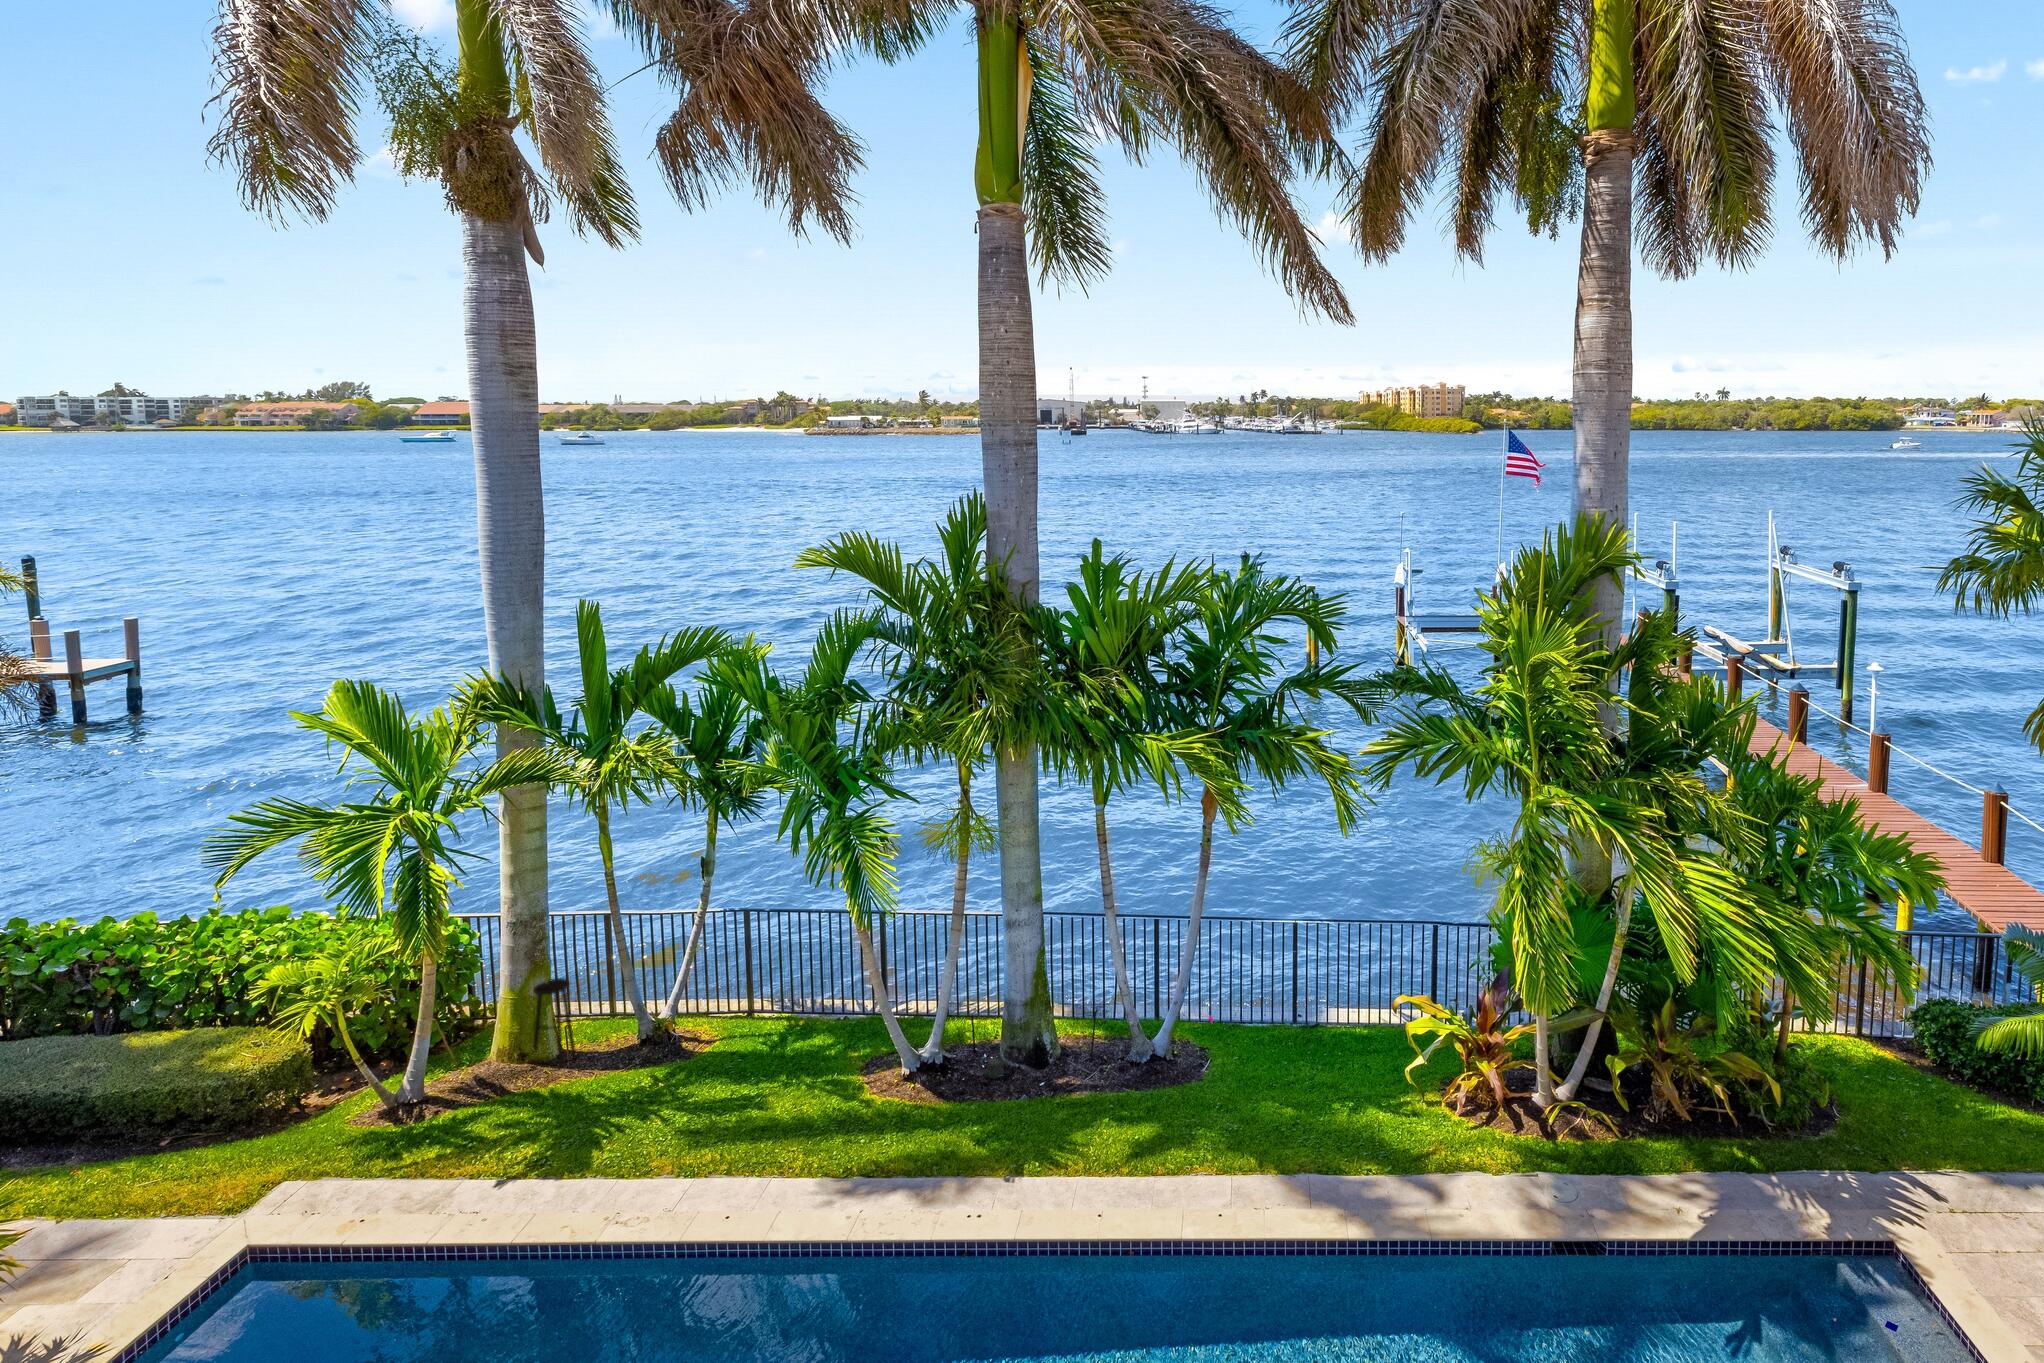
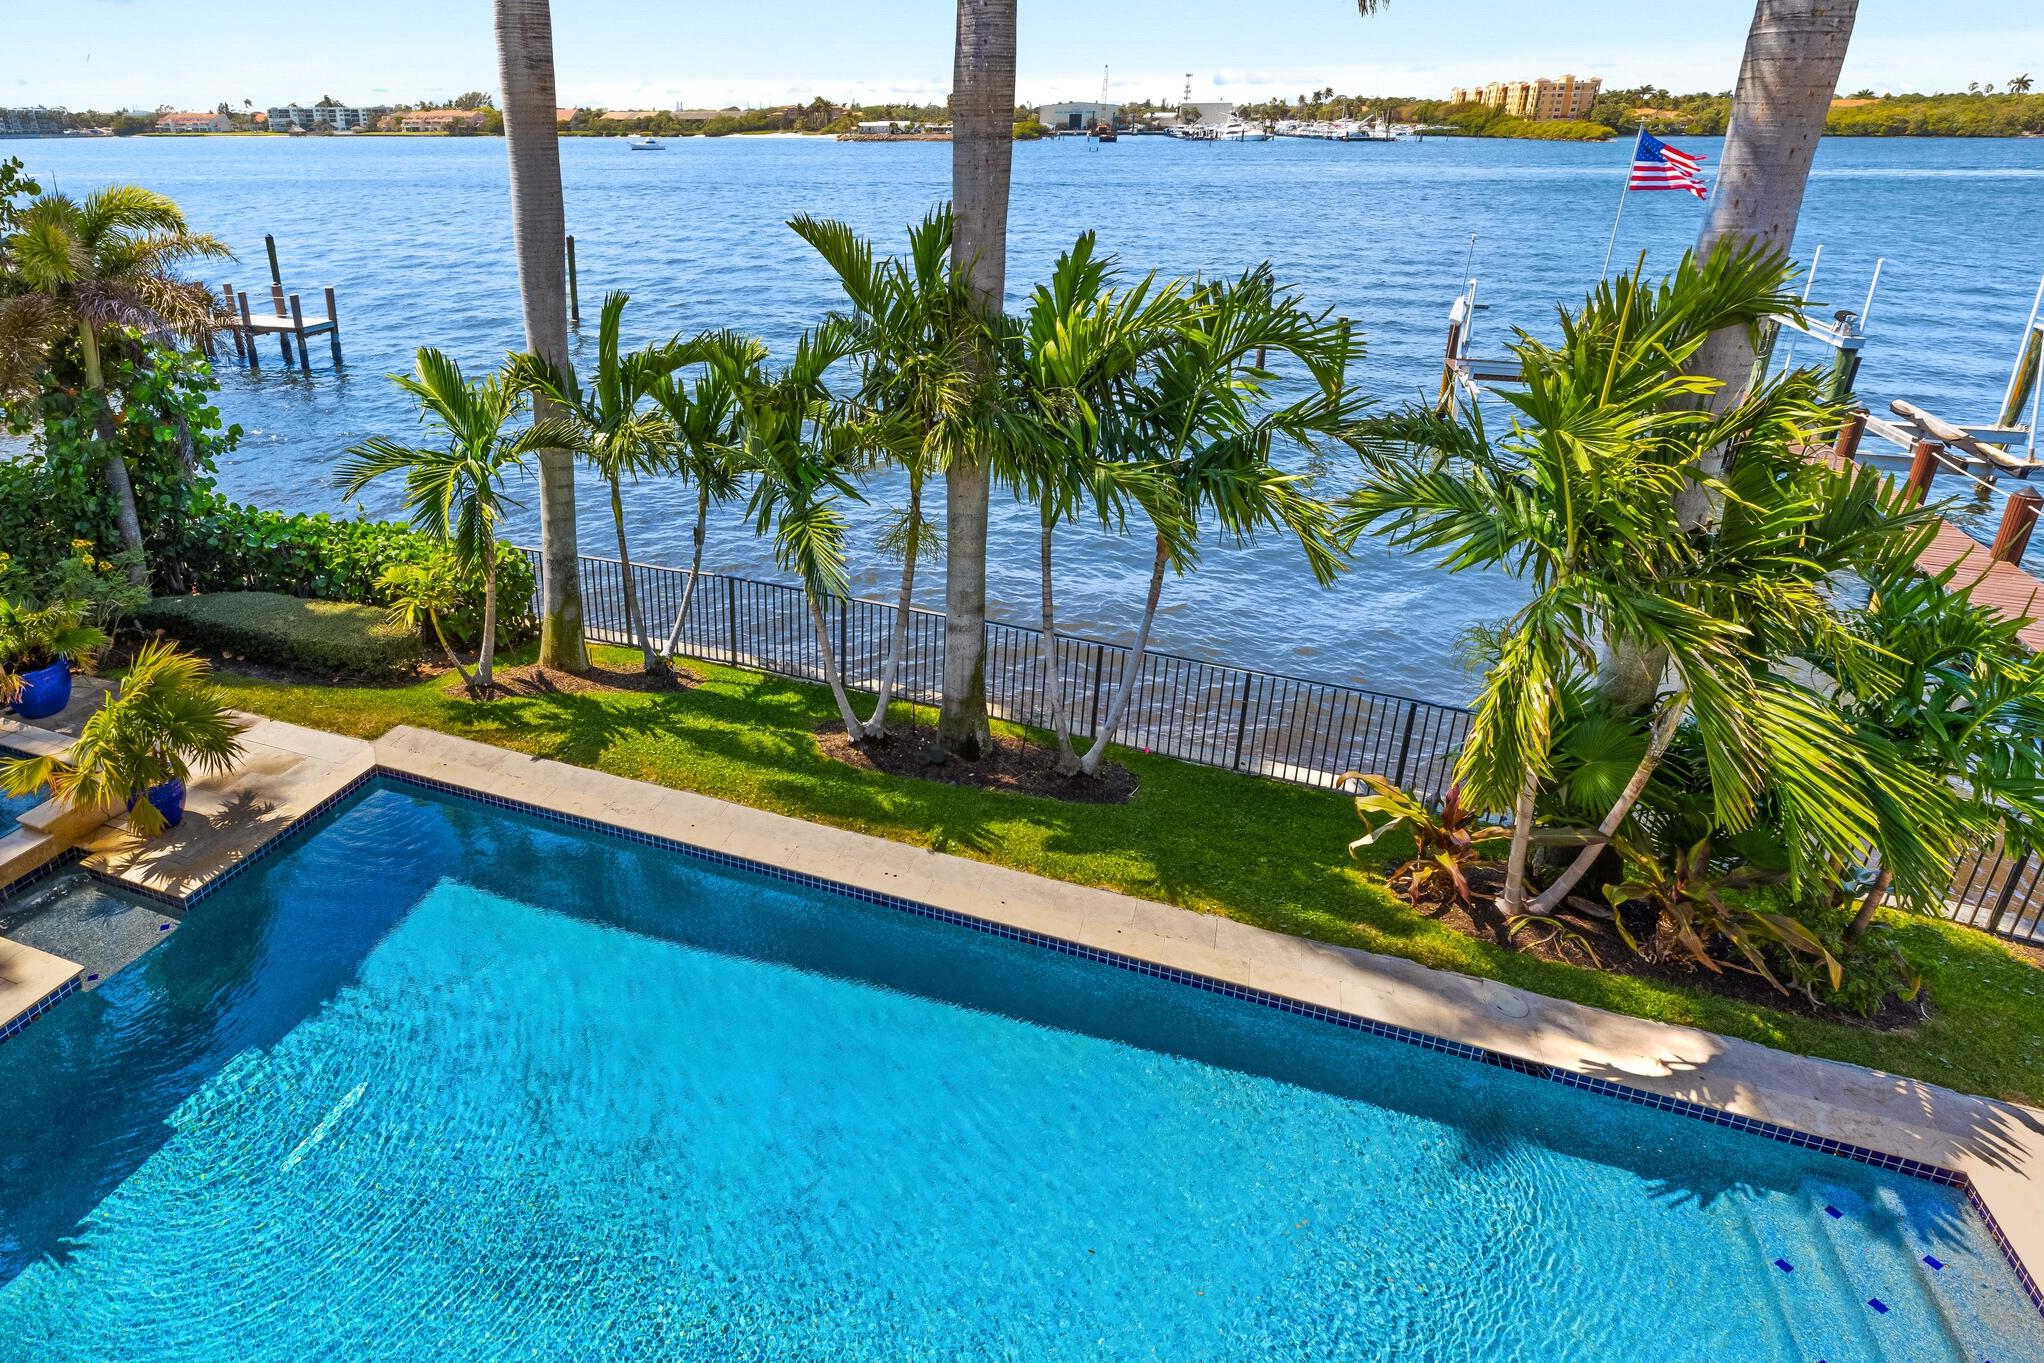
stool: present [532,978,577,1070] -> none [568,609,602,683]

